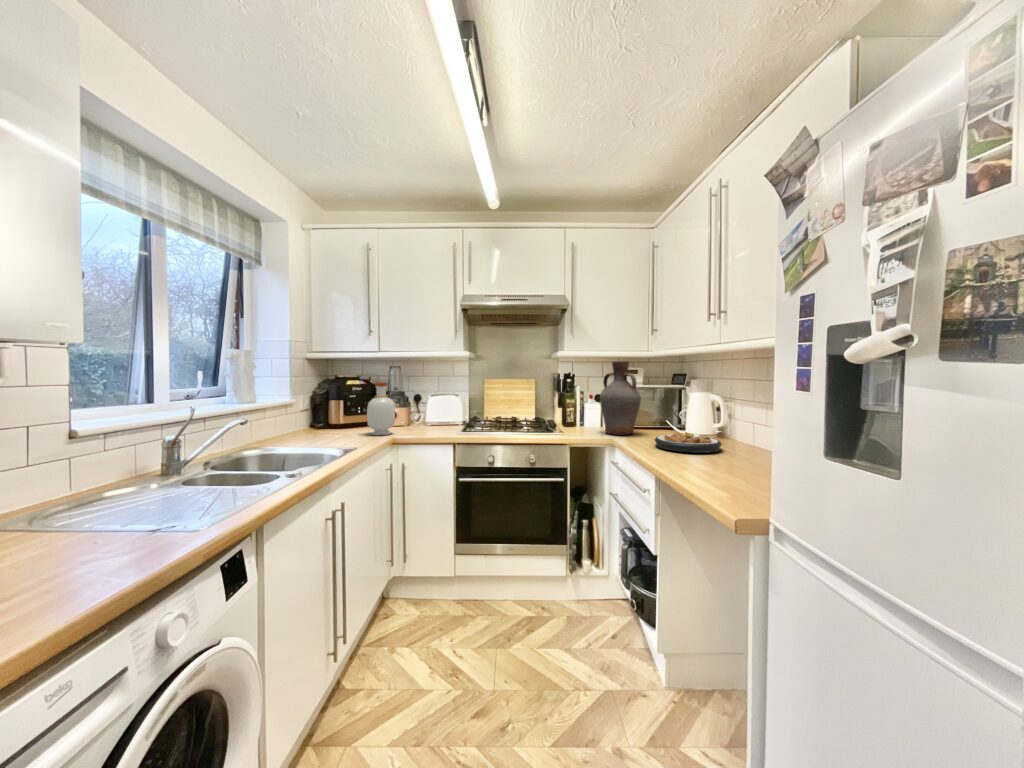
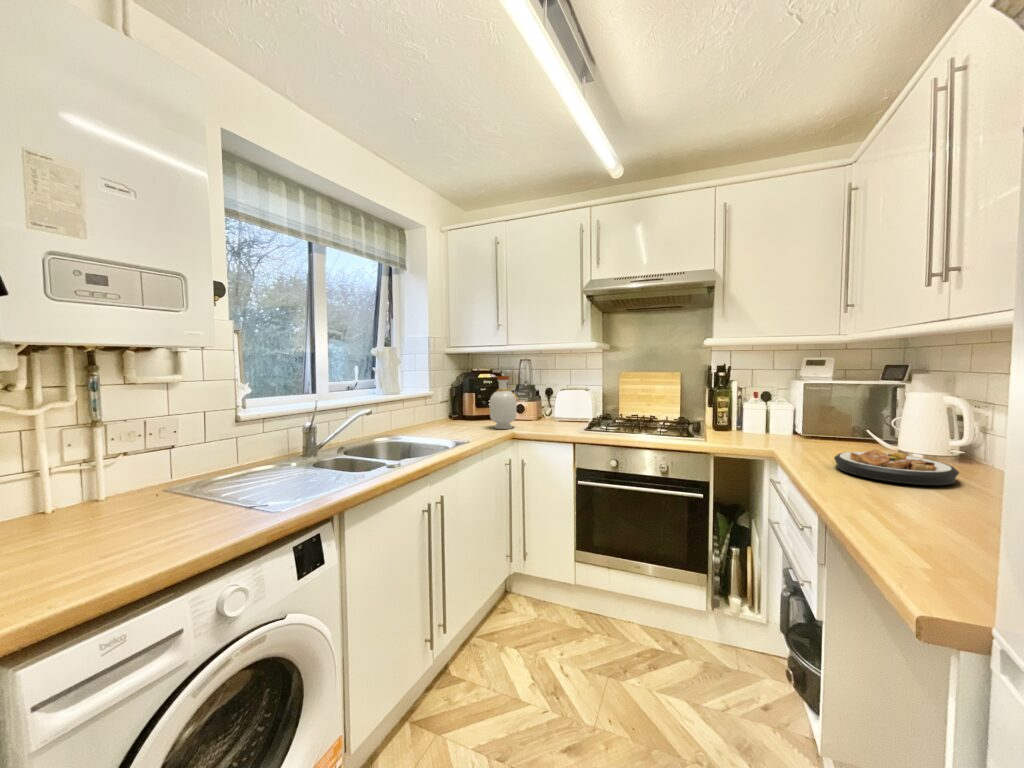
vase: present [600,360,641,435] -> none [759,347,822,446]

